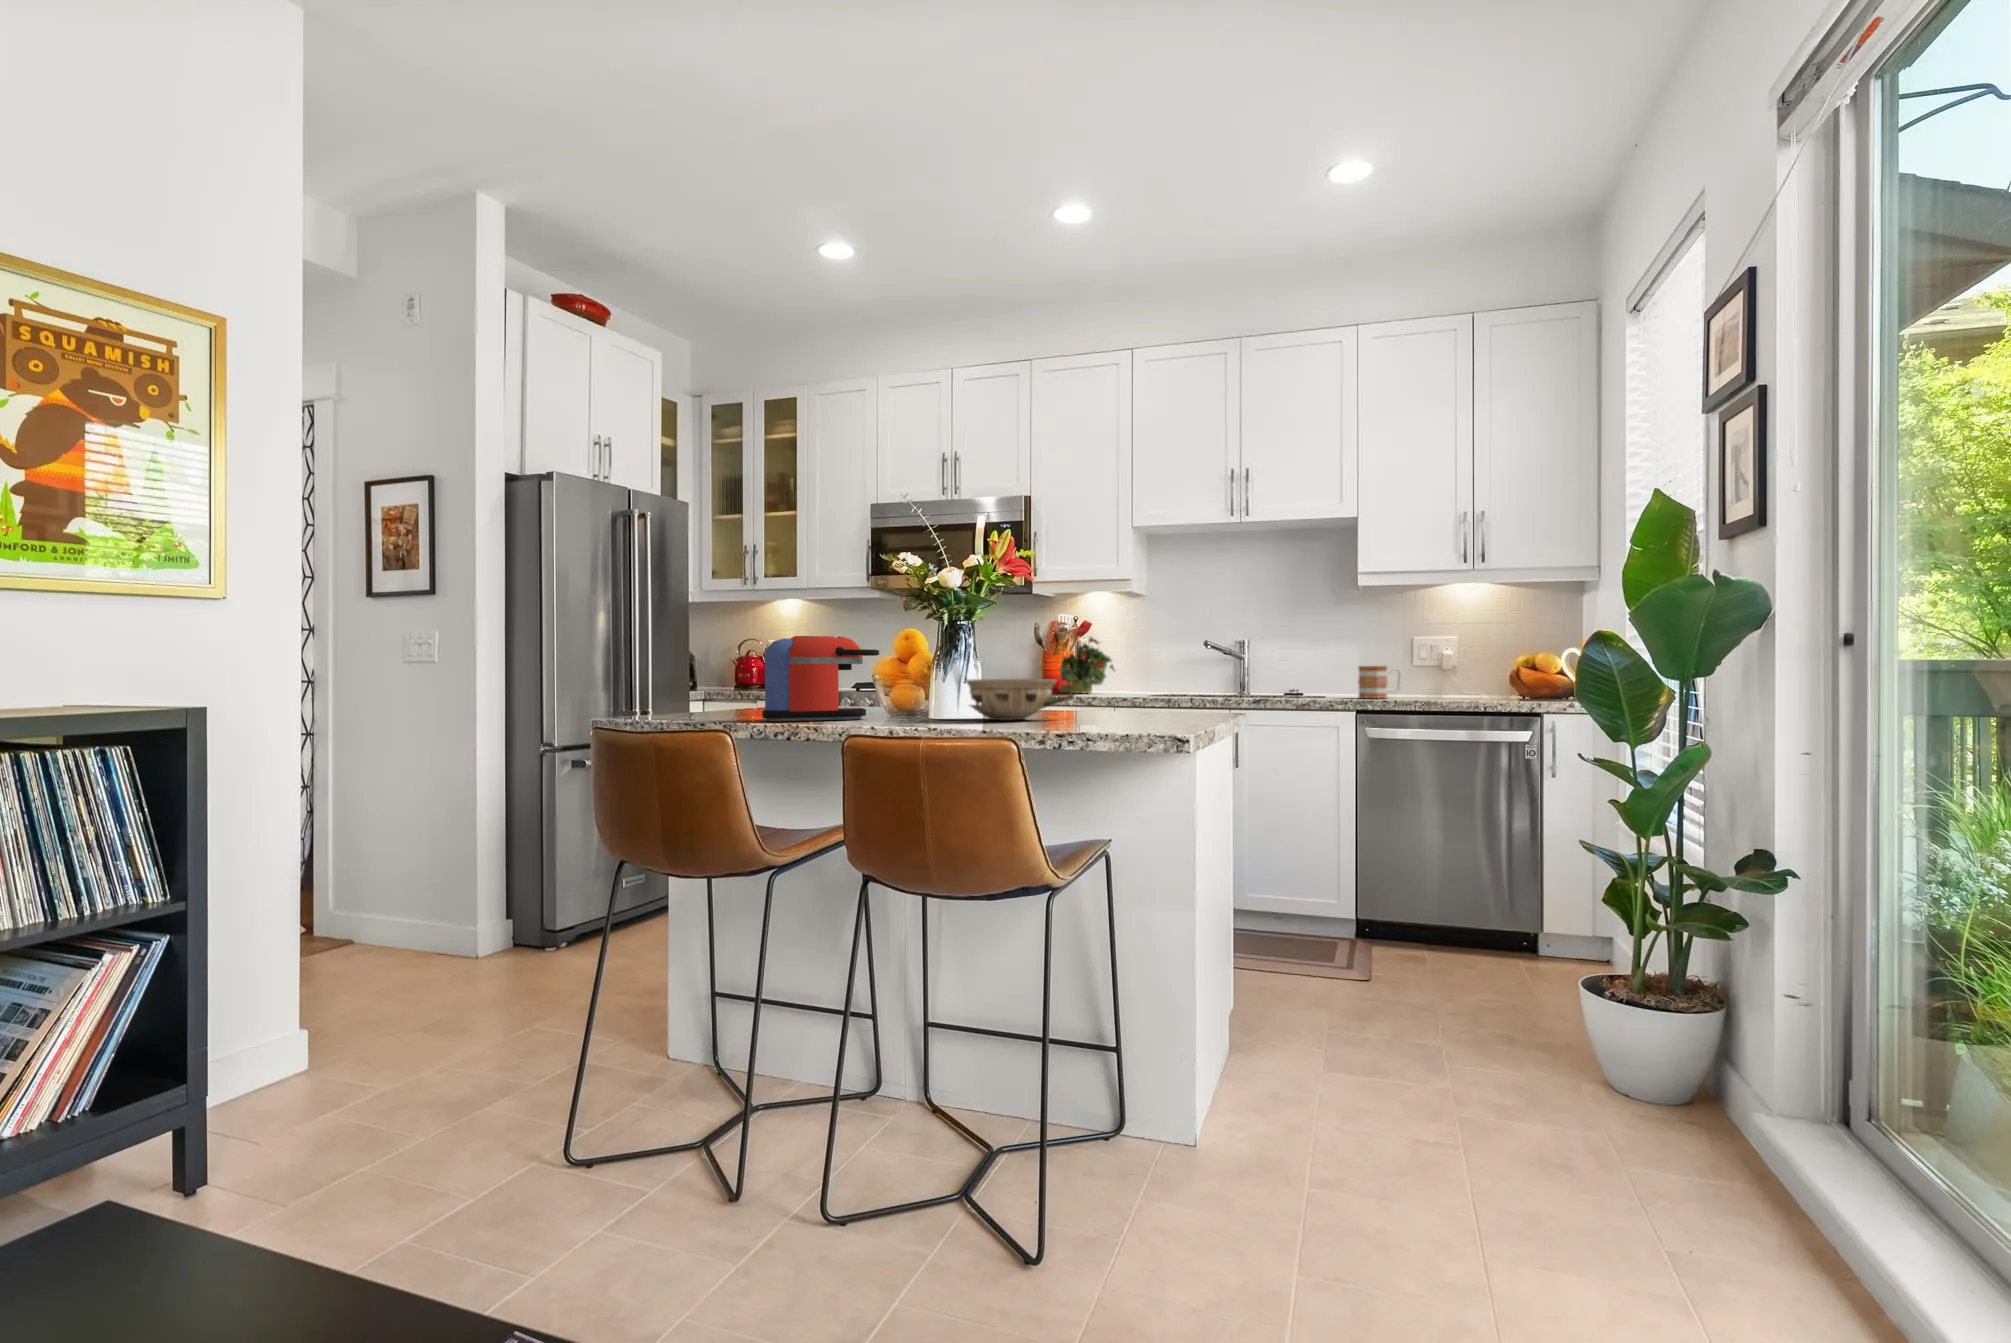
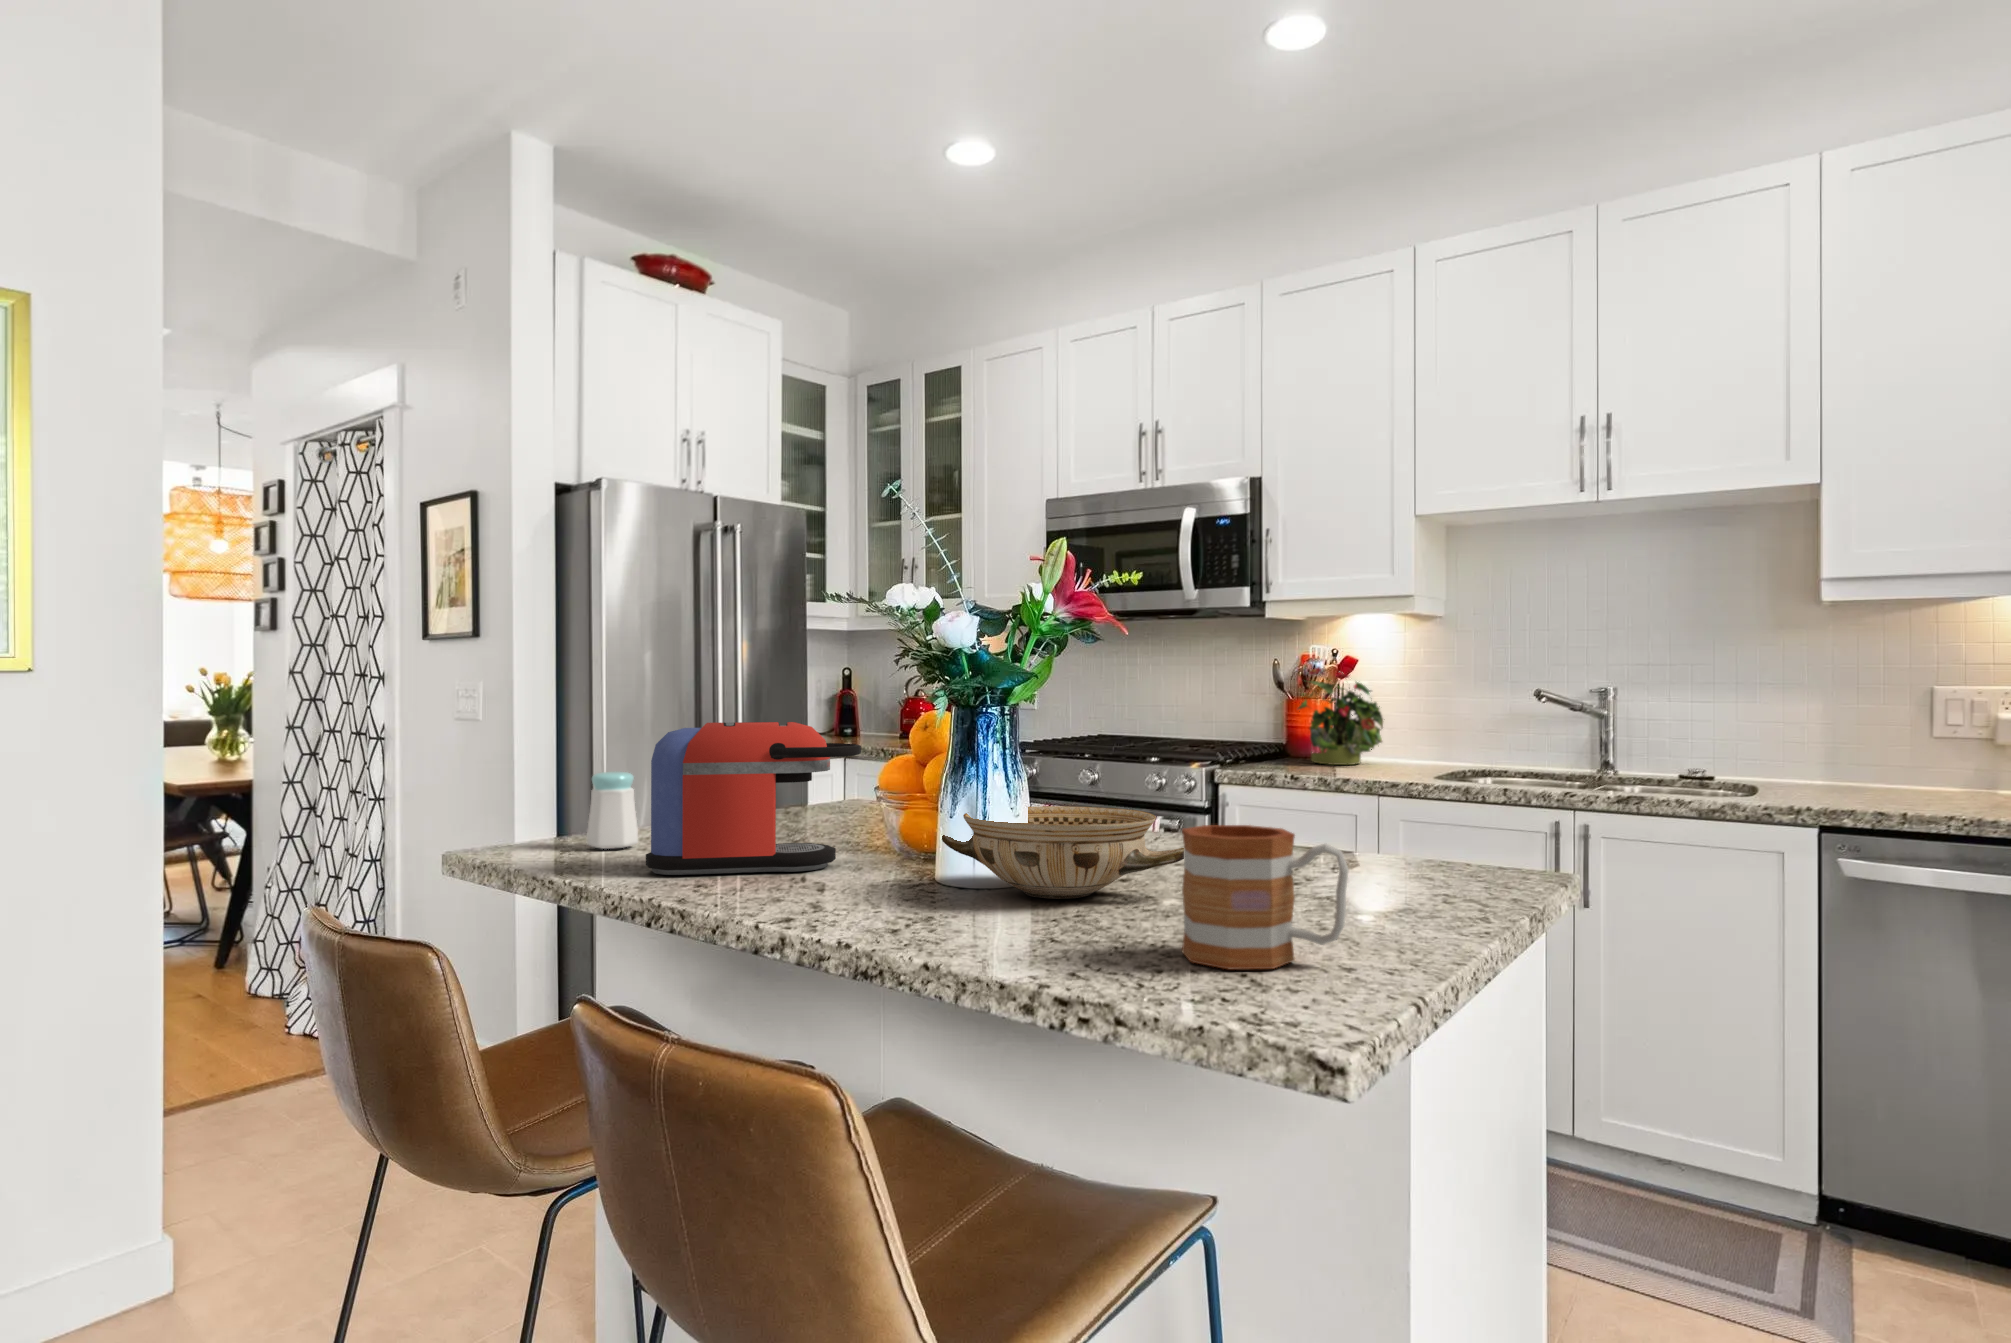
mug: present [1358,666,1401,698] -> present [1182,825,1348,969]
salt shaker: none [691,672,721,718] -> present [587,772,638,849]

